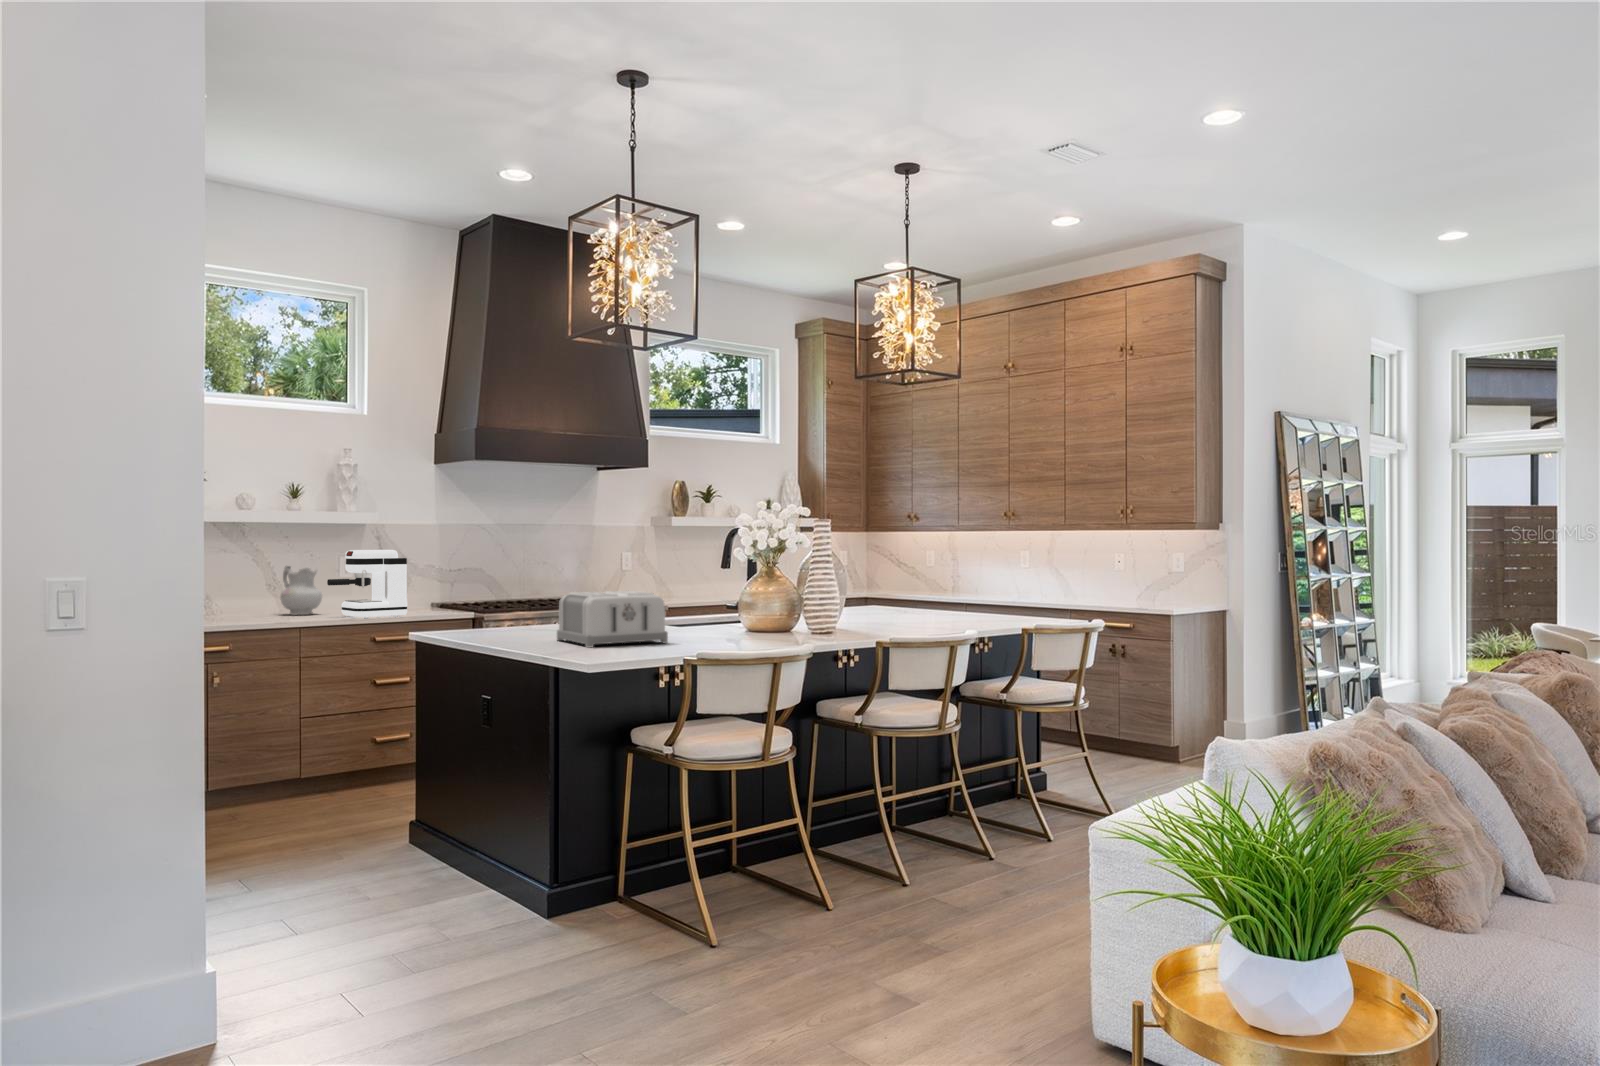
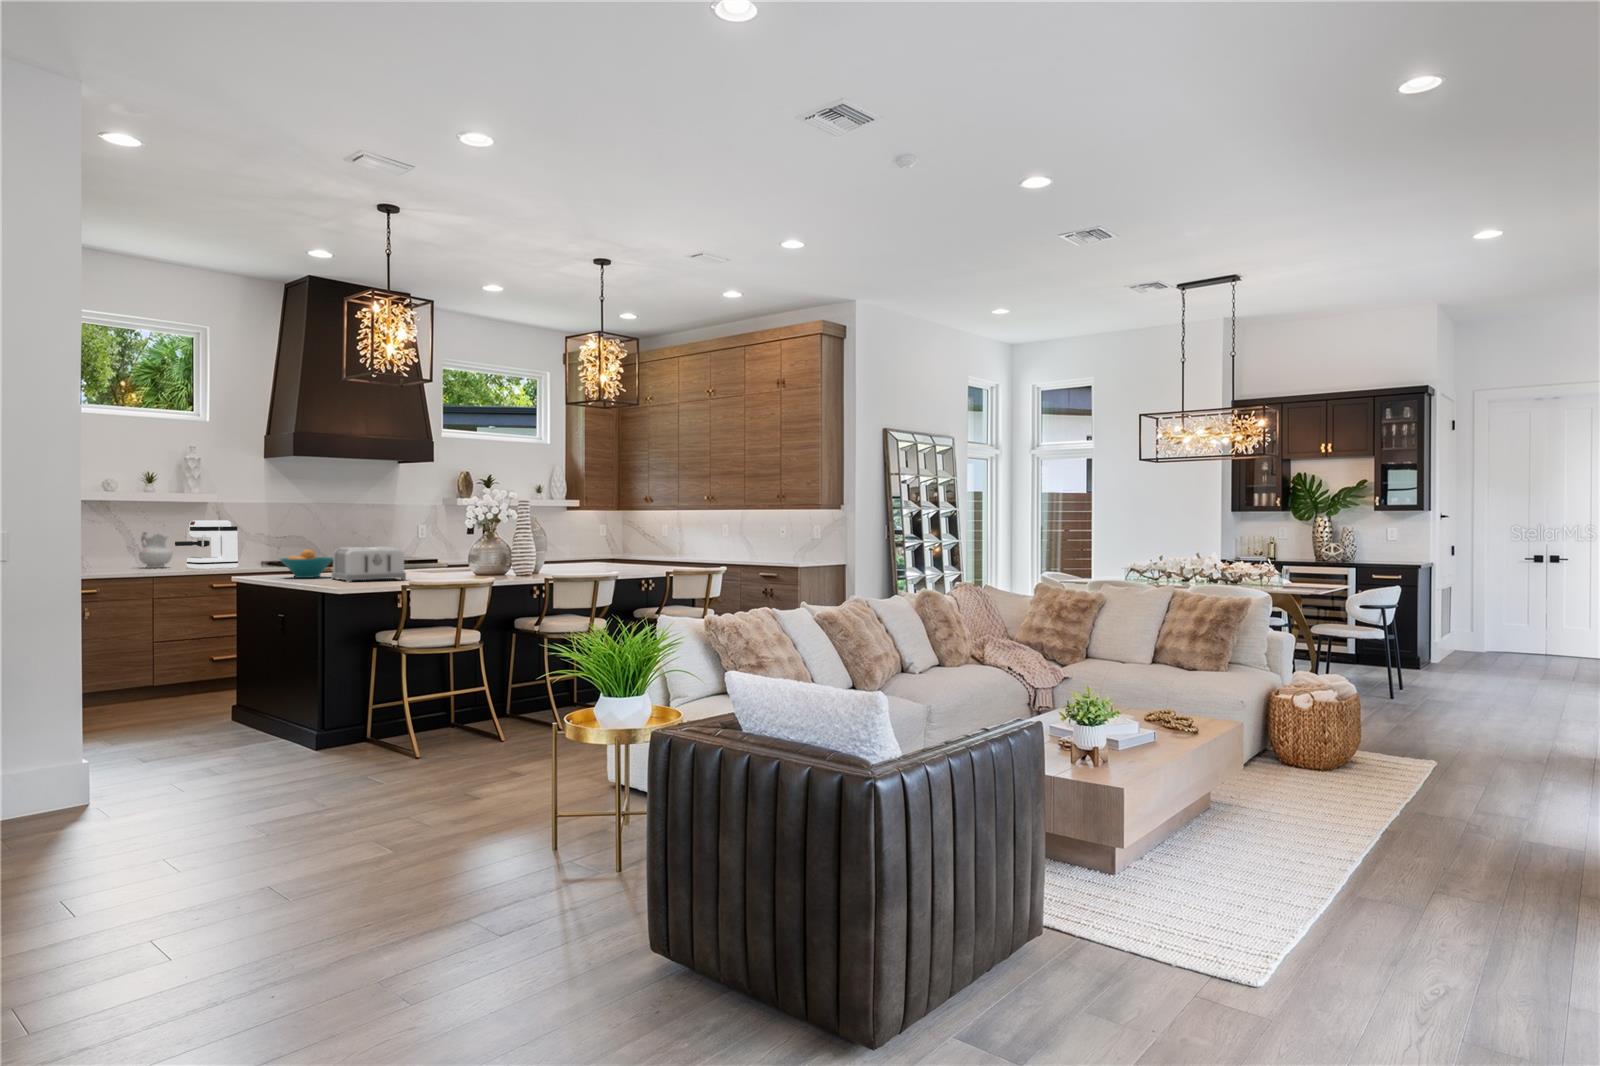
fruit bowl: none [480,594,555,637] -> present [281,549,333,578]

